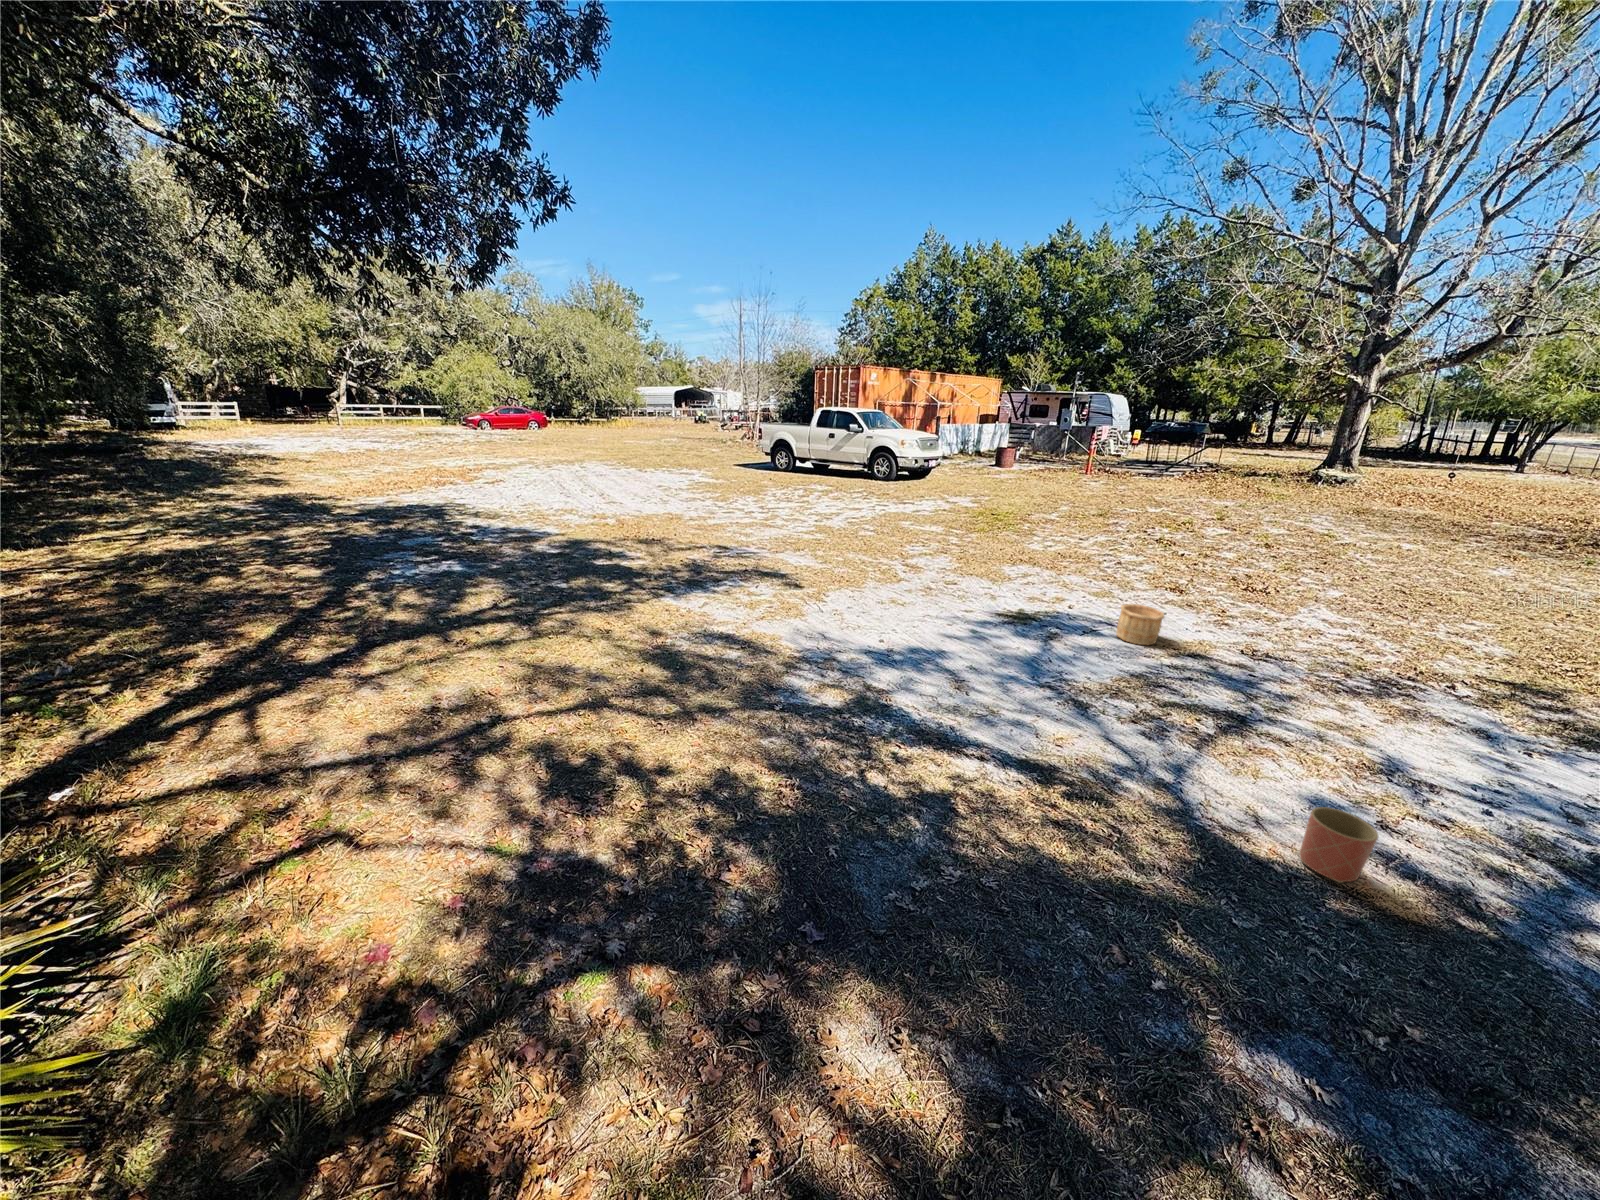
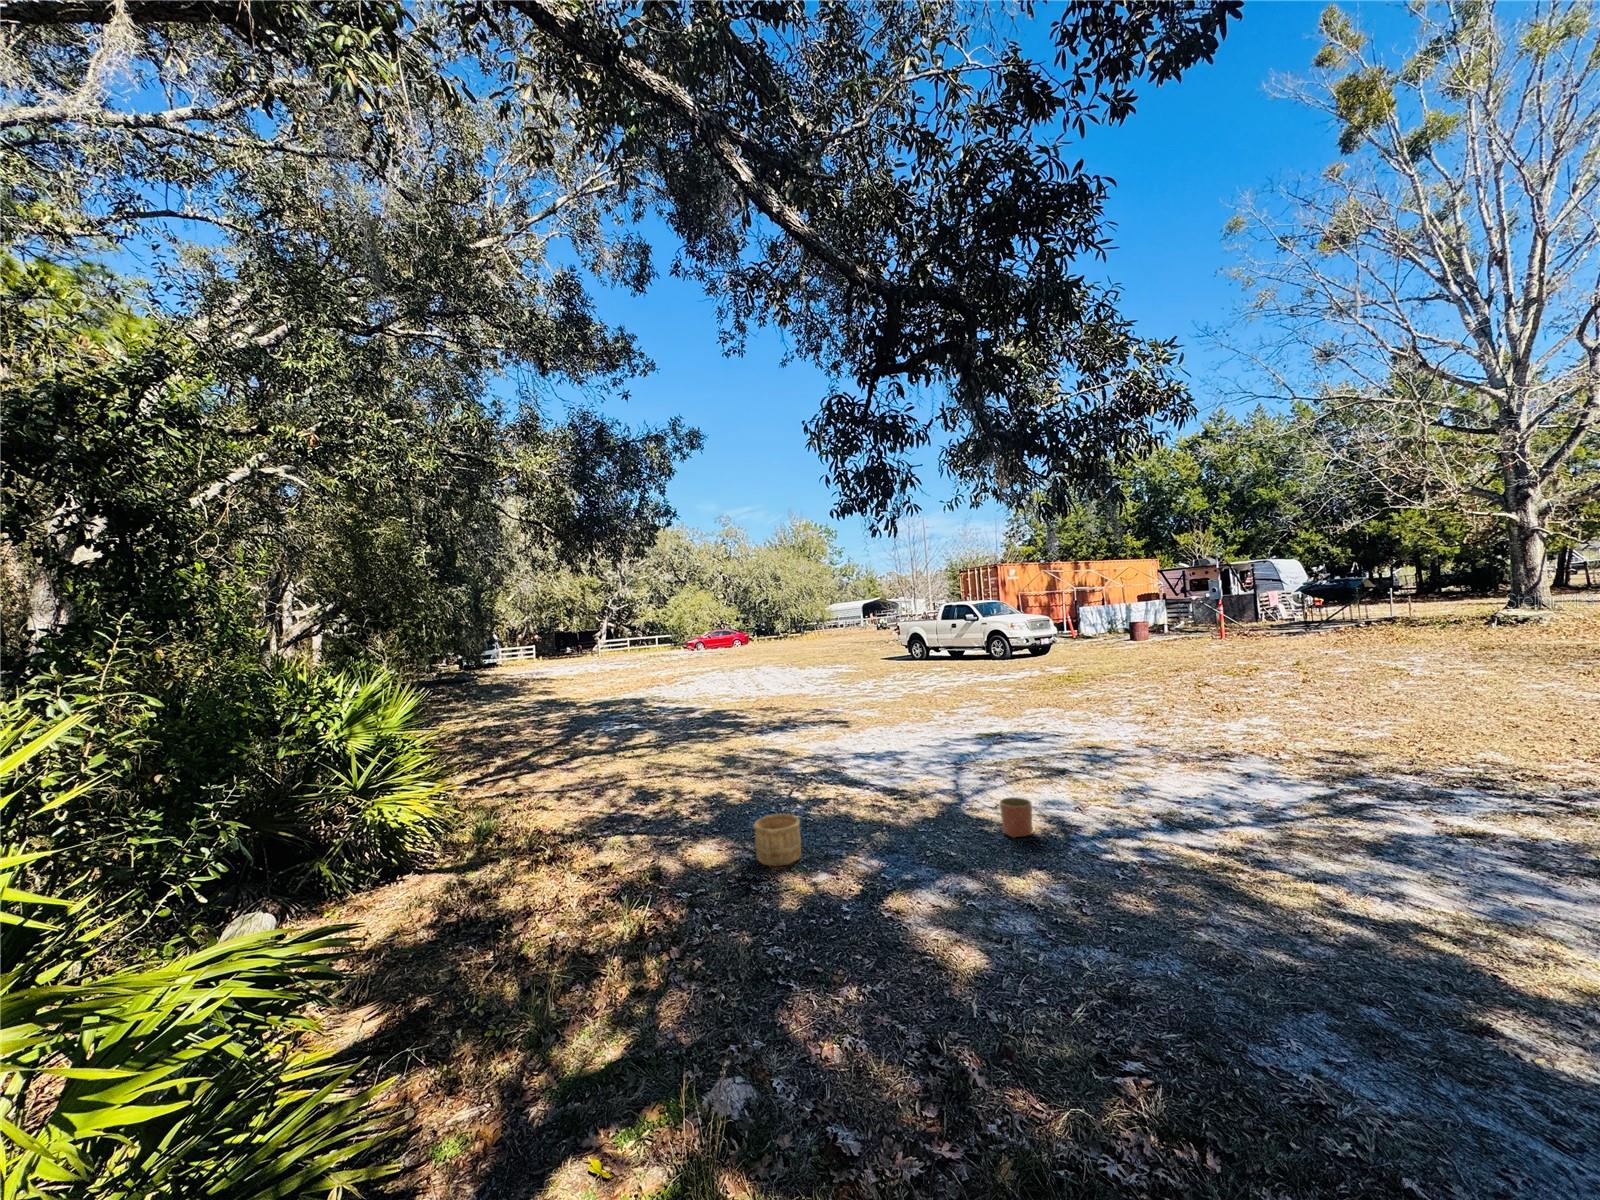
wooden bucket: present [1116,604,1164,645] -> present [753,814,801,866]

